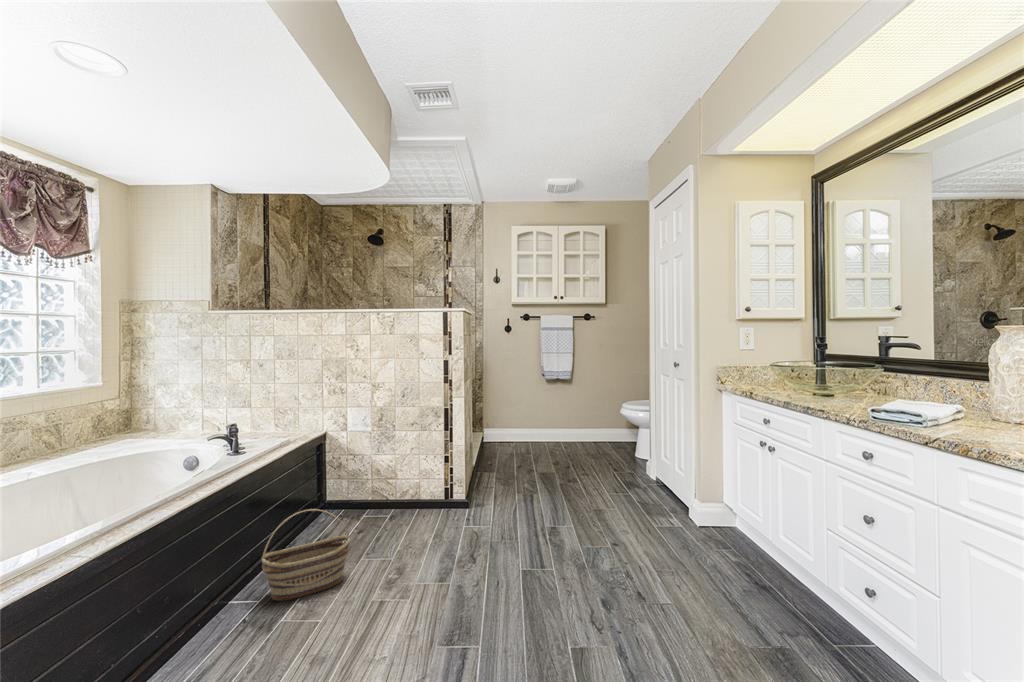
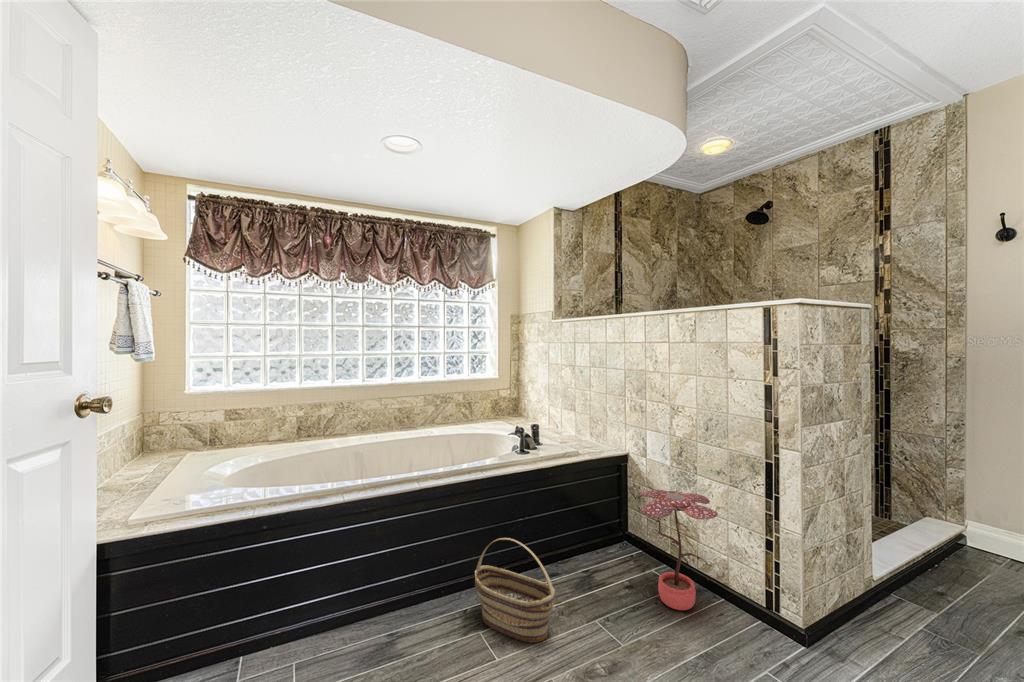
potted plant: none [367,442,428,525] -> present [639,490,718,610]

